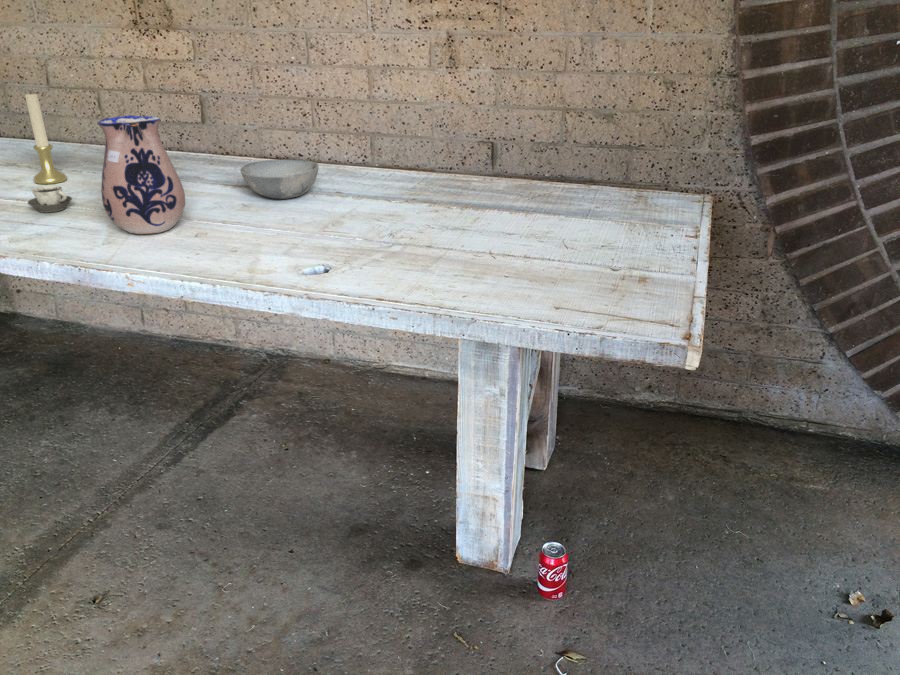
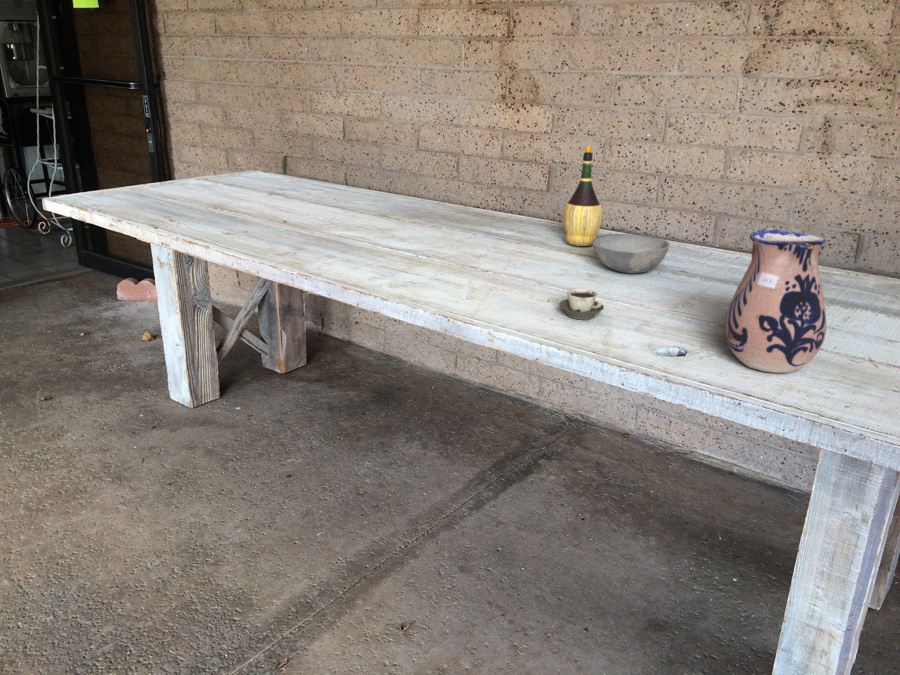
wine bottle: none [211,70,254,177] -> present [563,146,603,246]
candle holder: present [25,93,67,184] -> none [405,155,432,236]
ceramic pitcher: present [97,114,185,234] -> present [725,227,826,373]
cup: present [28,186,72,213] -> present [559,289,604,320]

